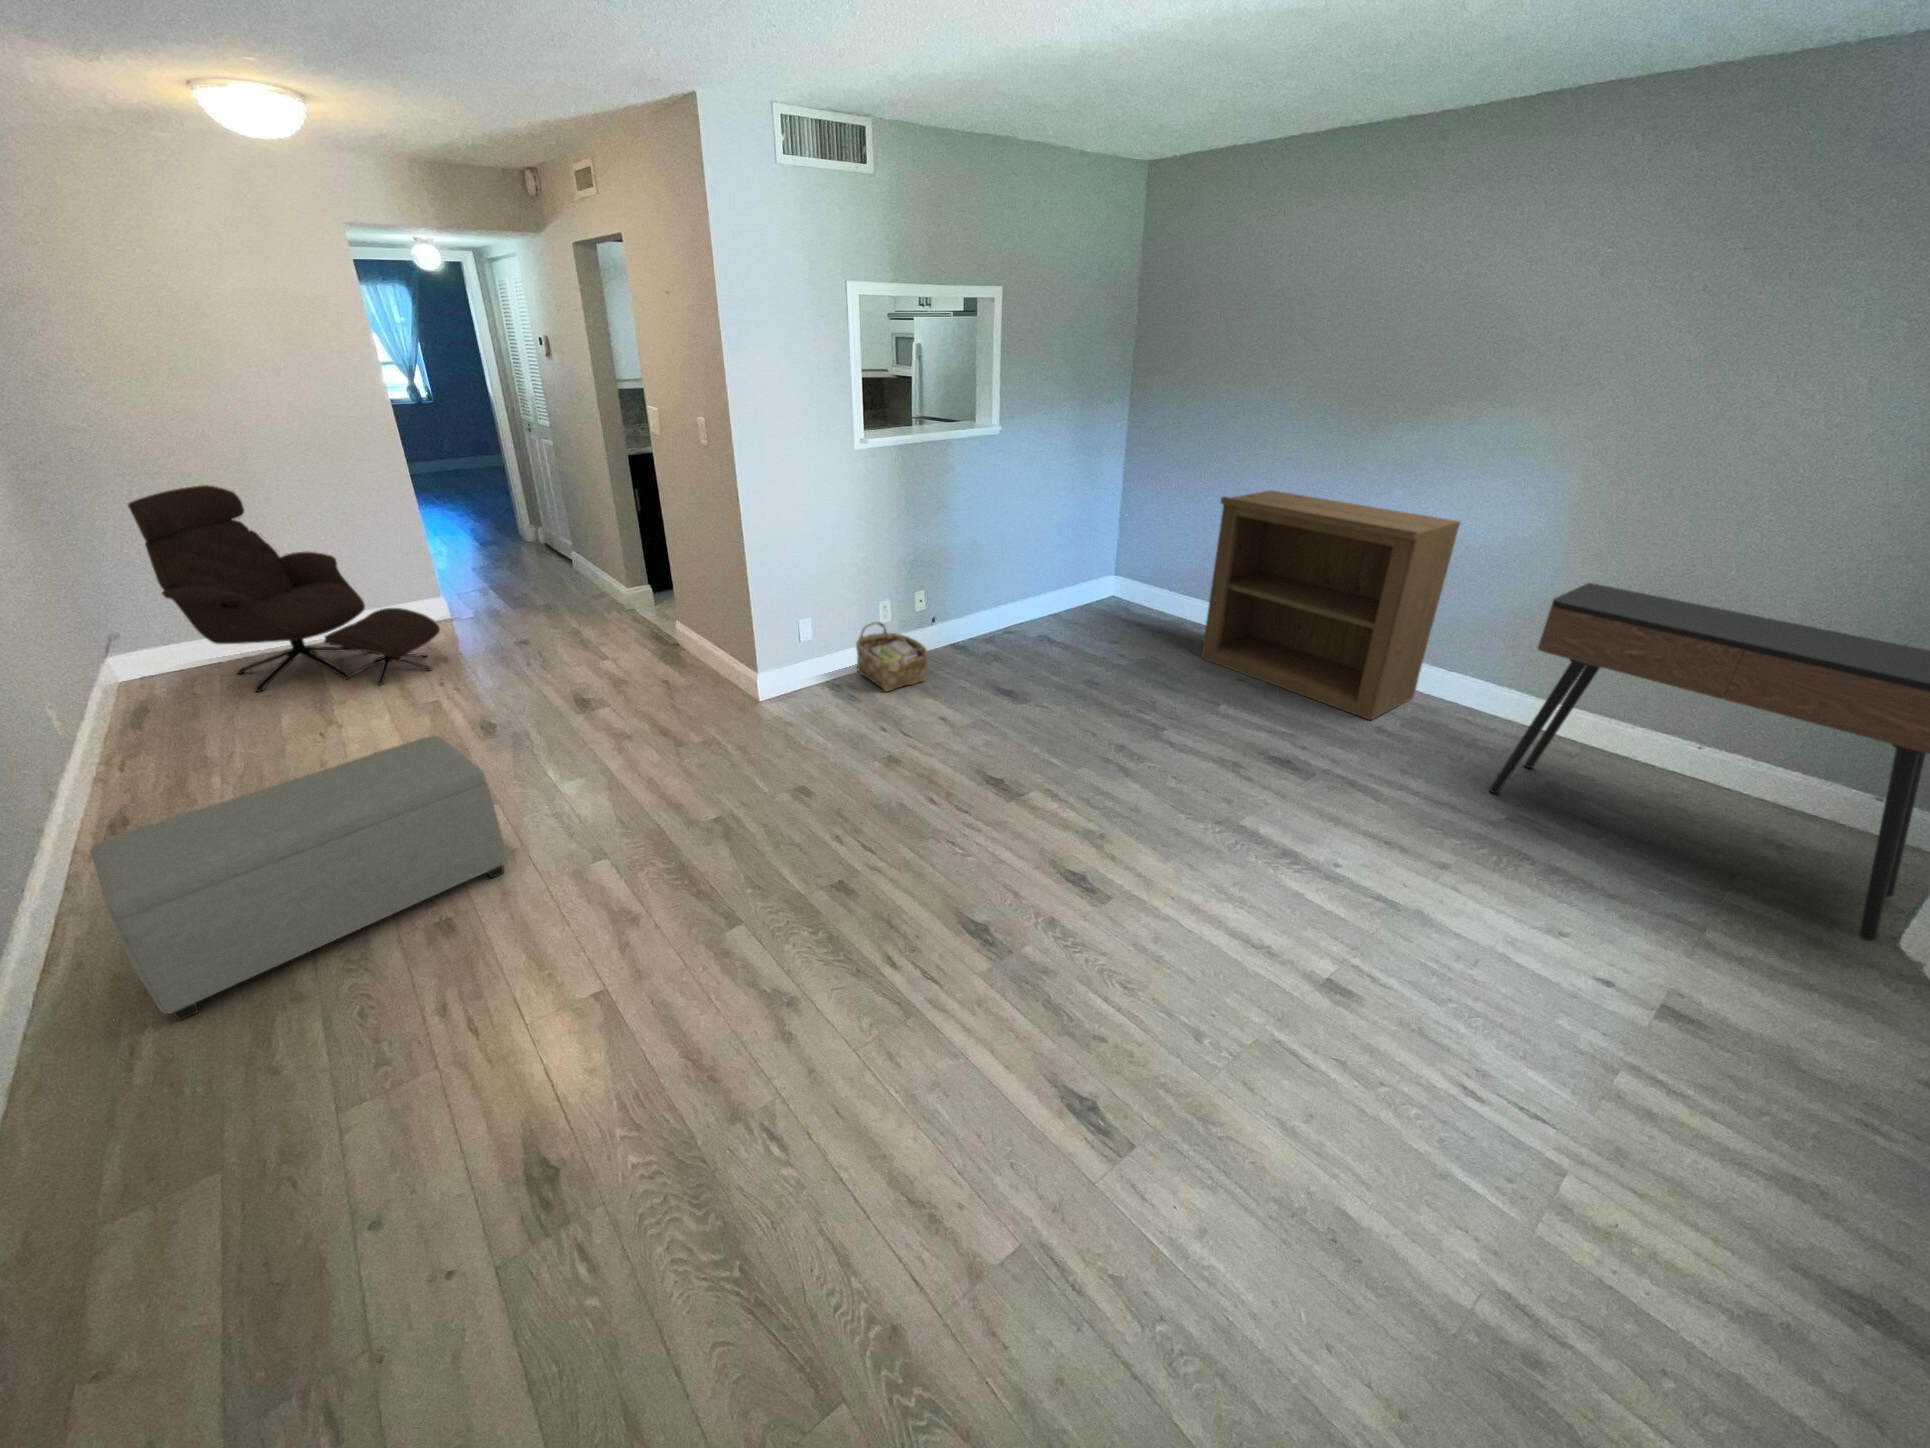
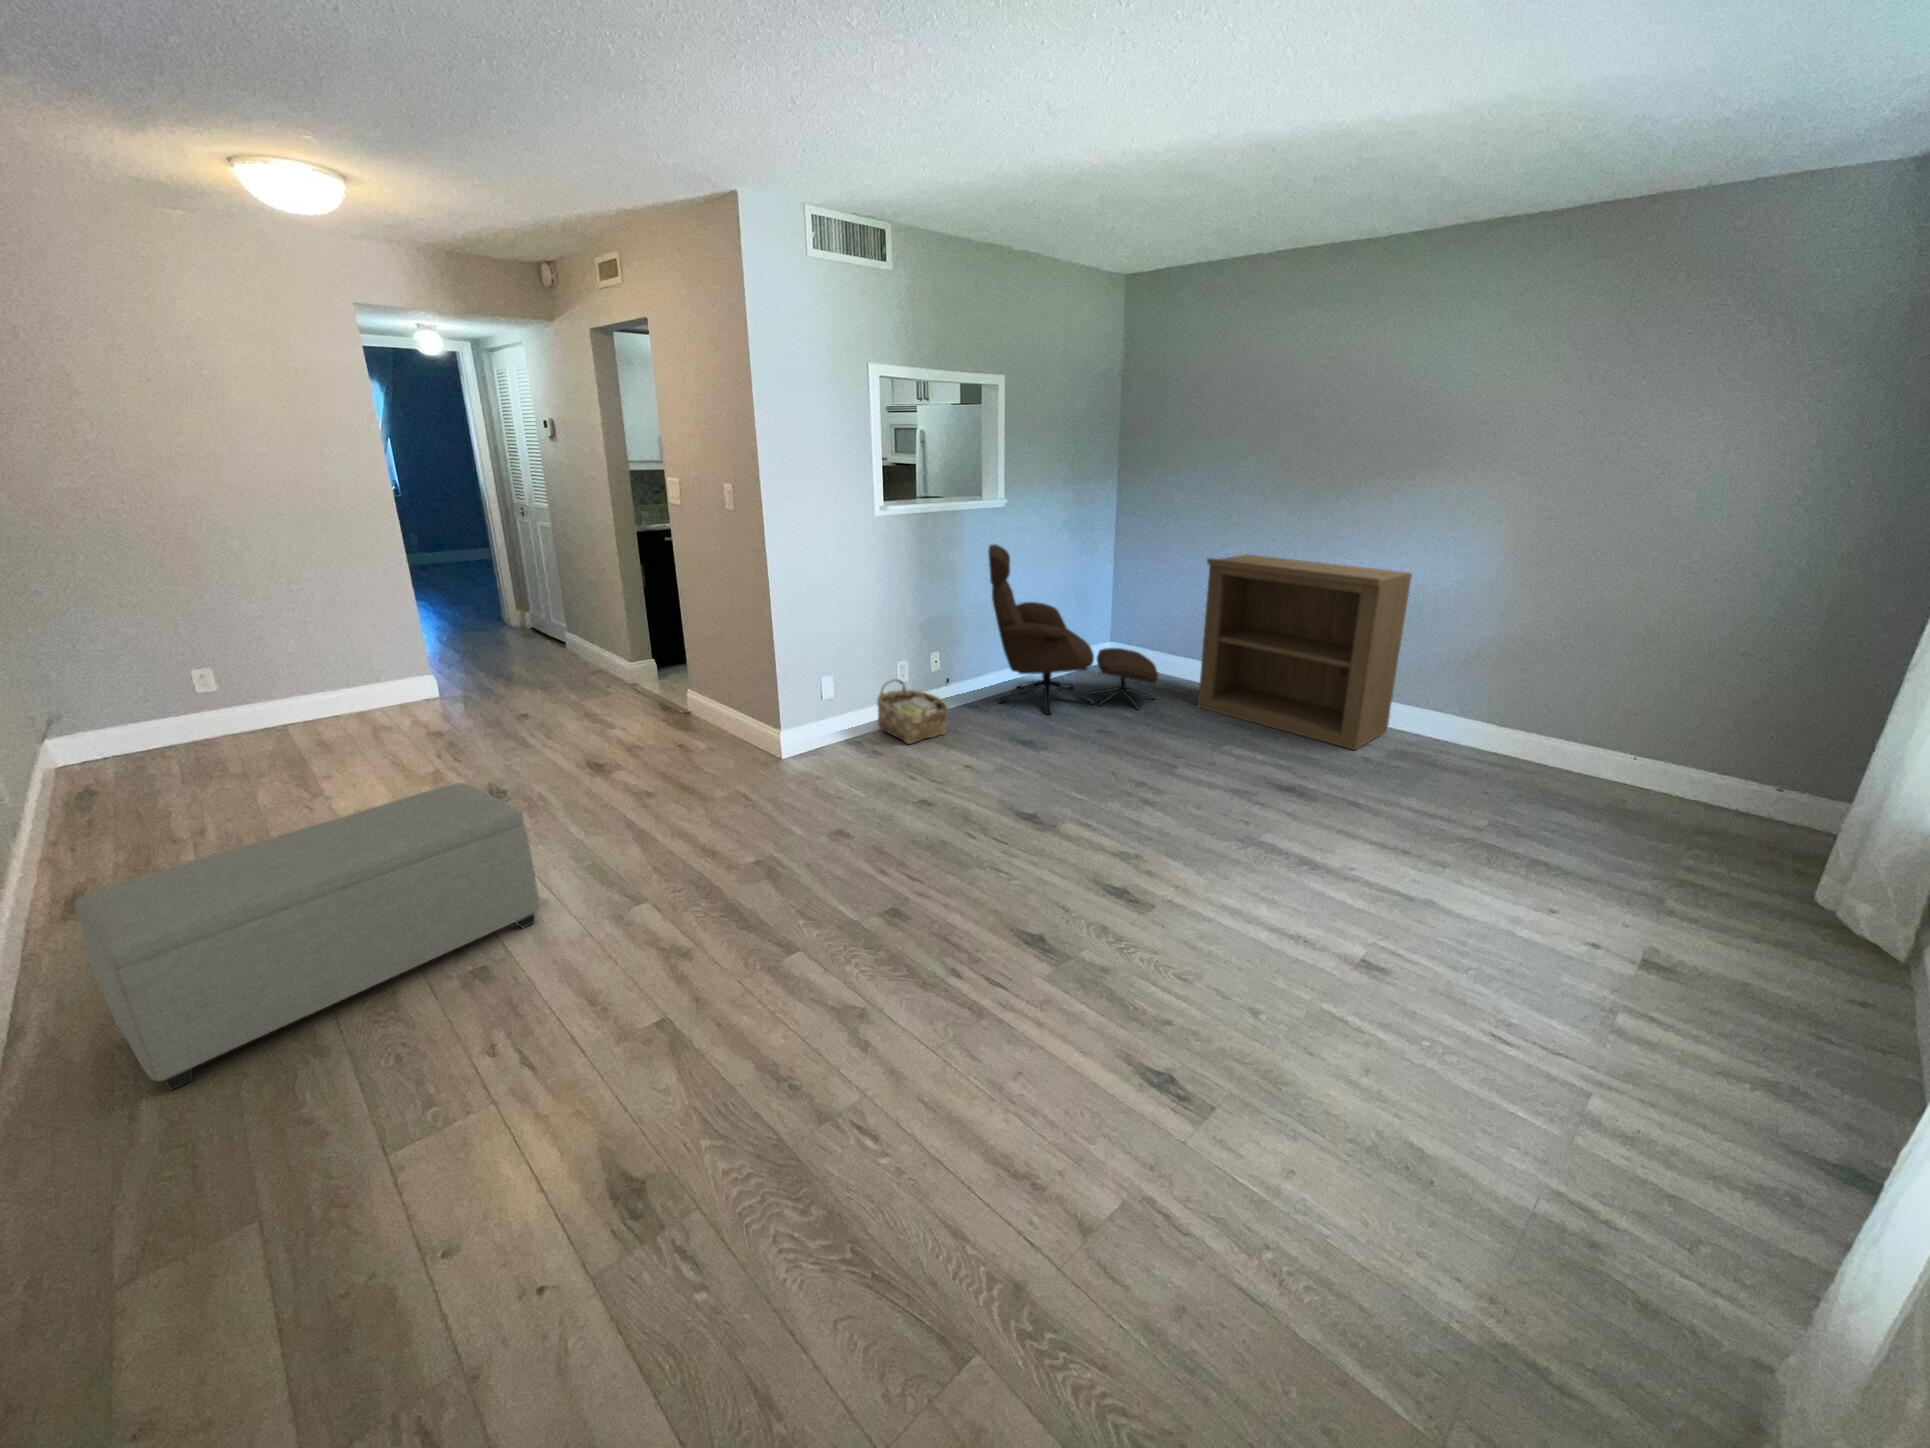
lounge chair: present [128,485,440,692] -> present [988,544,1158,715]
console table: present [1490,583,1930,941] -> none [1465,615,1861,896]

